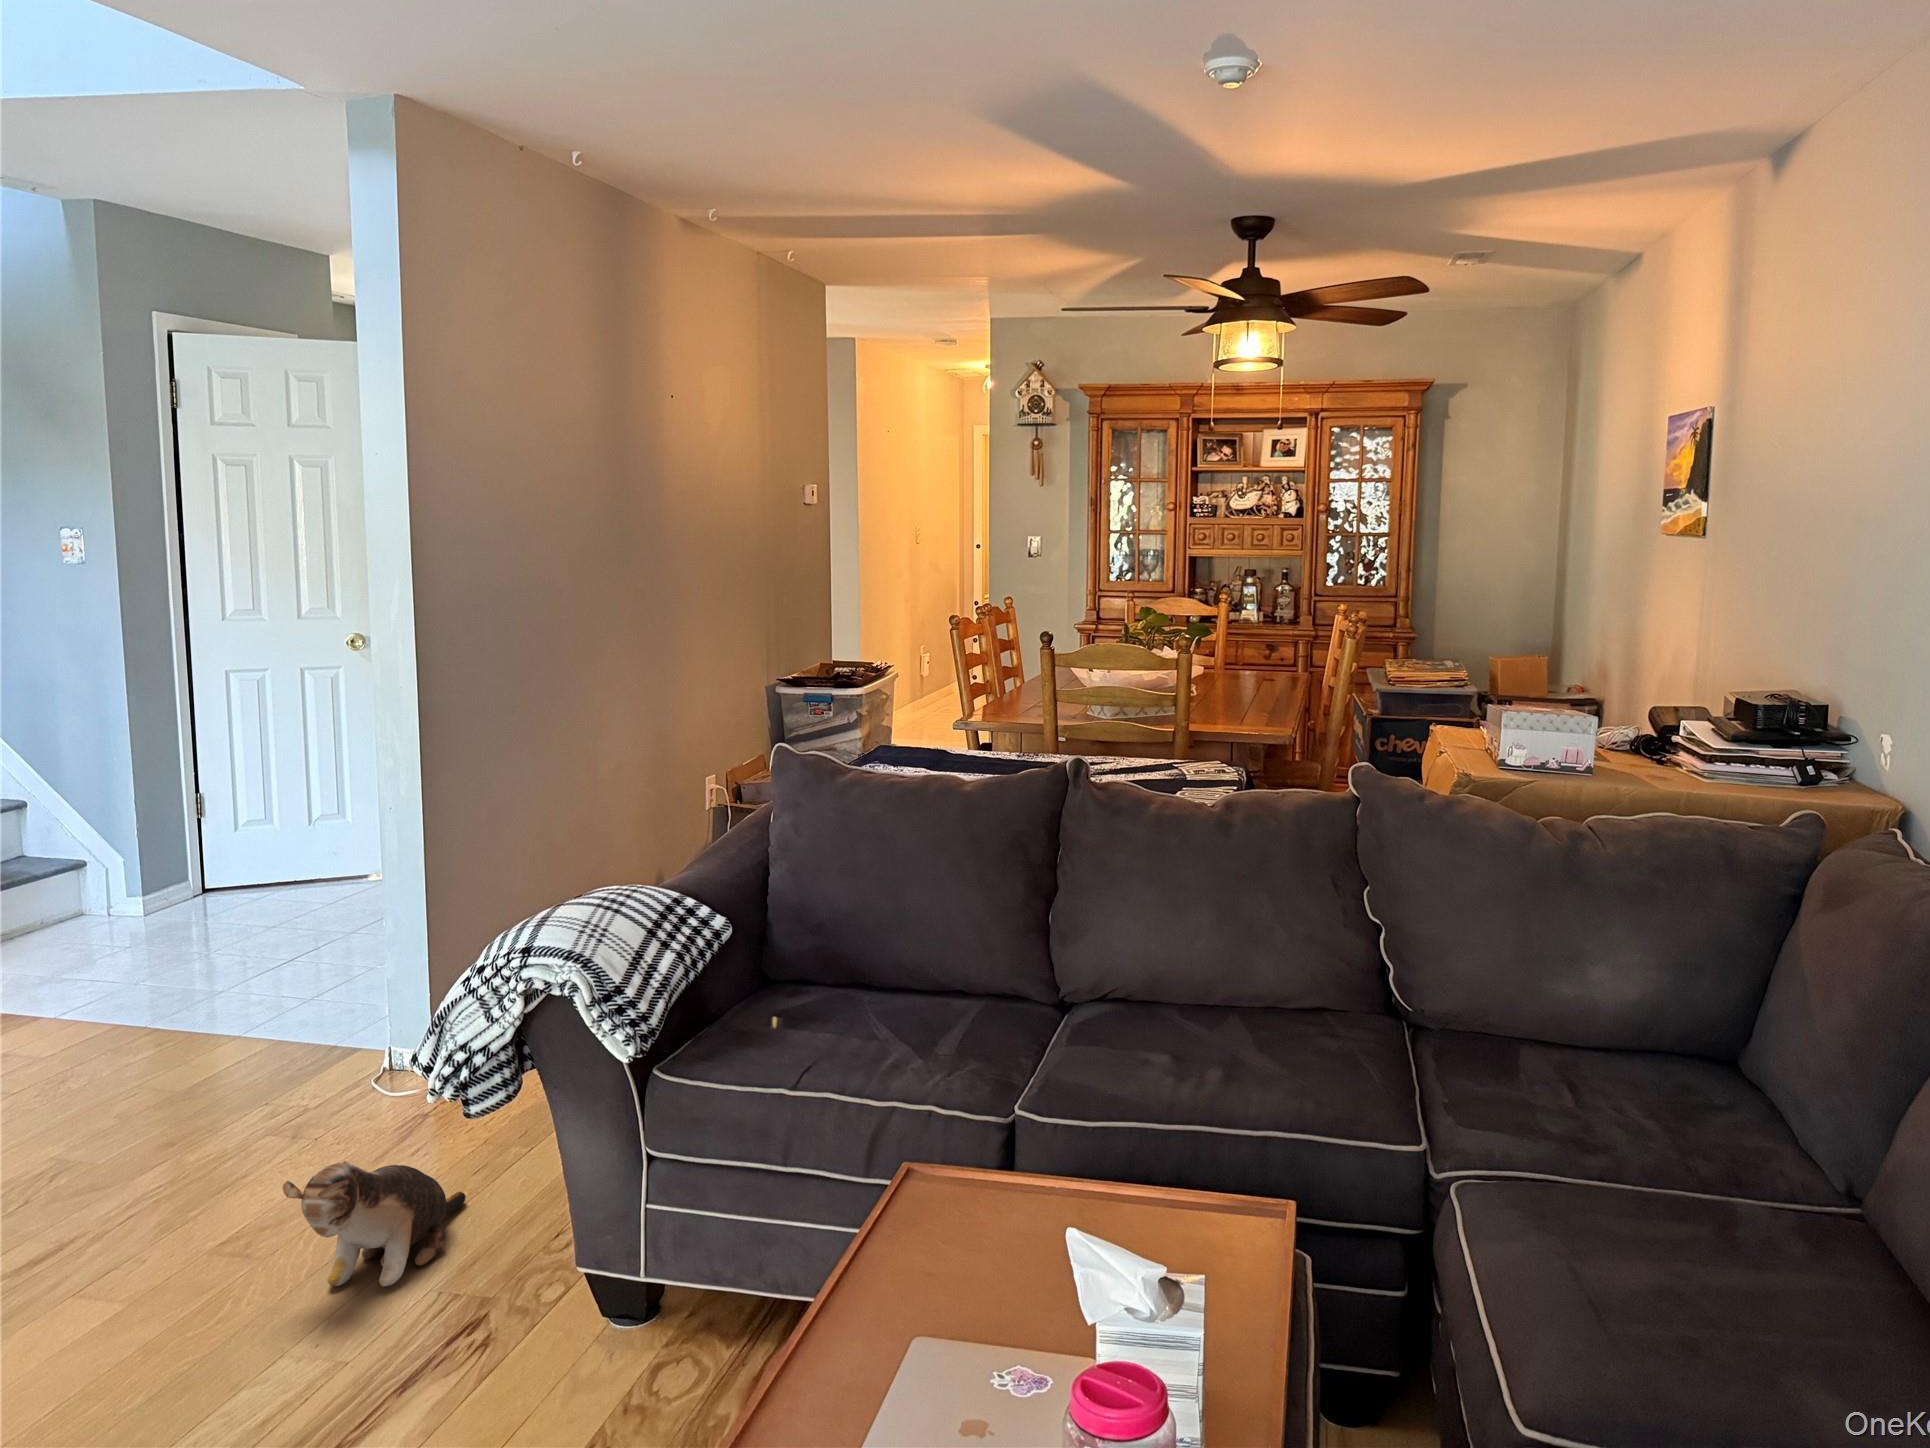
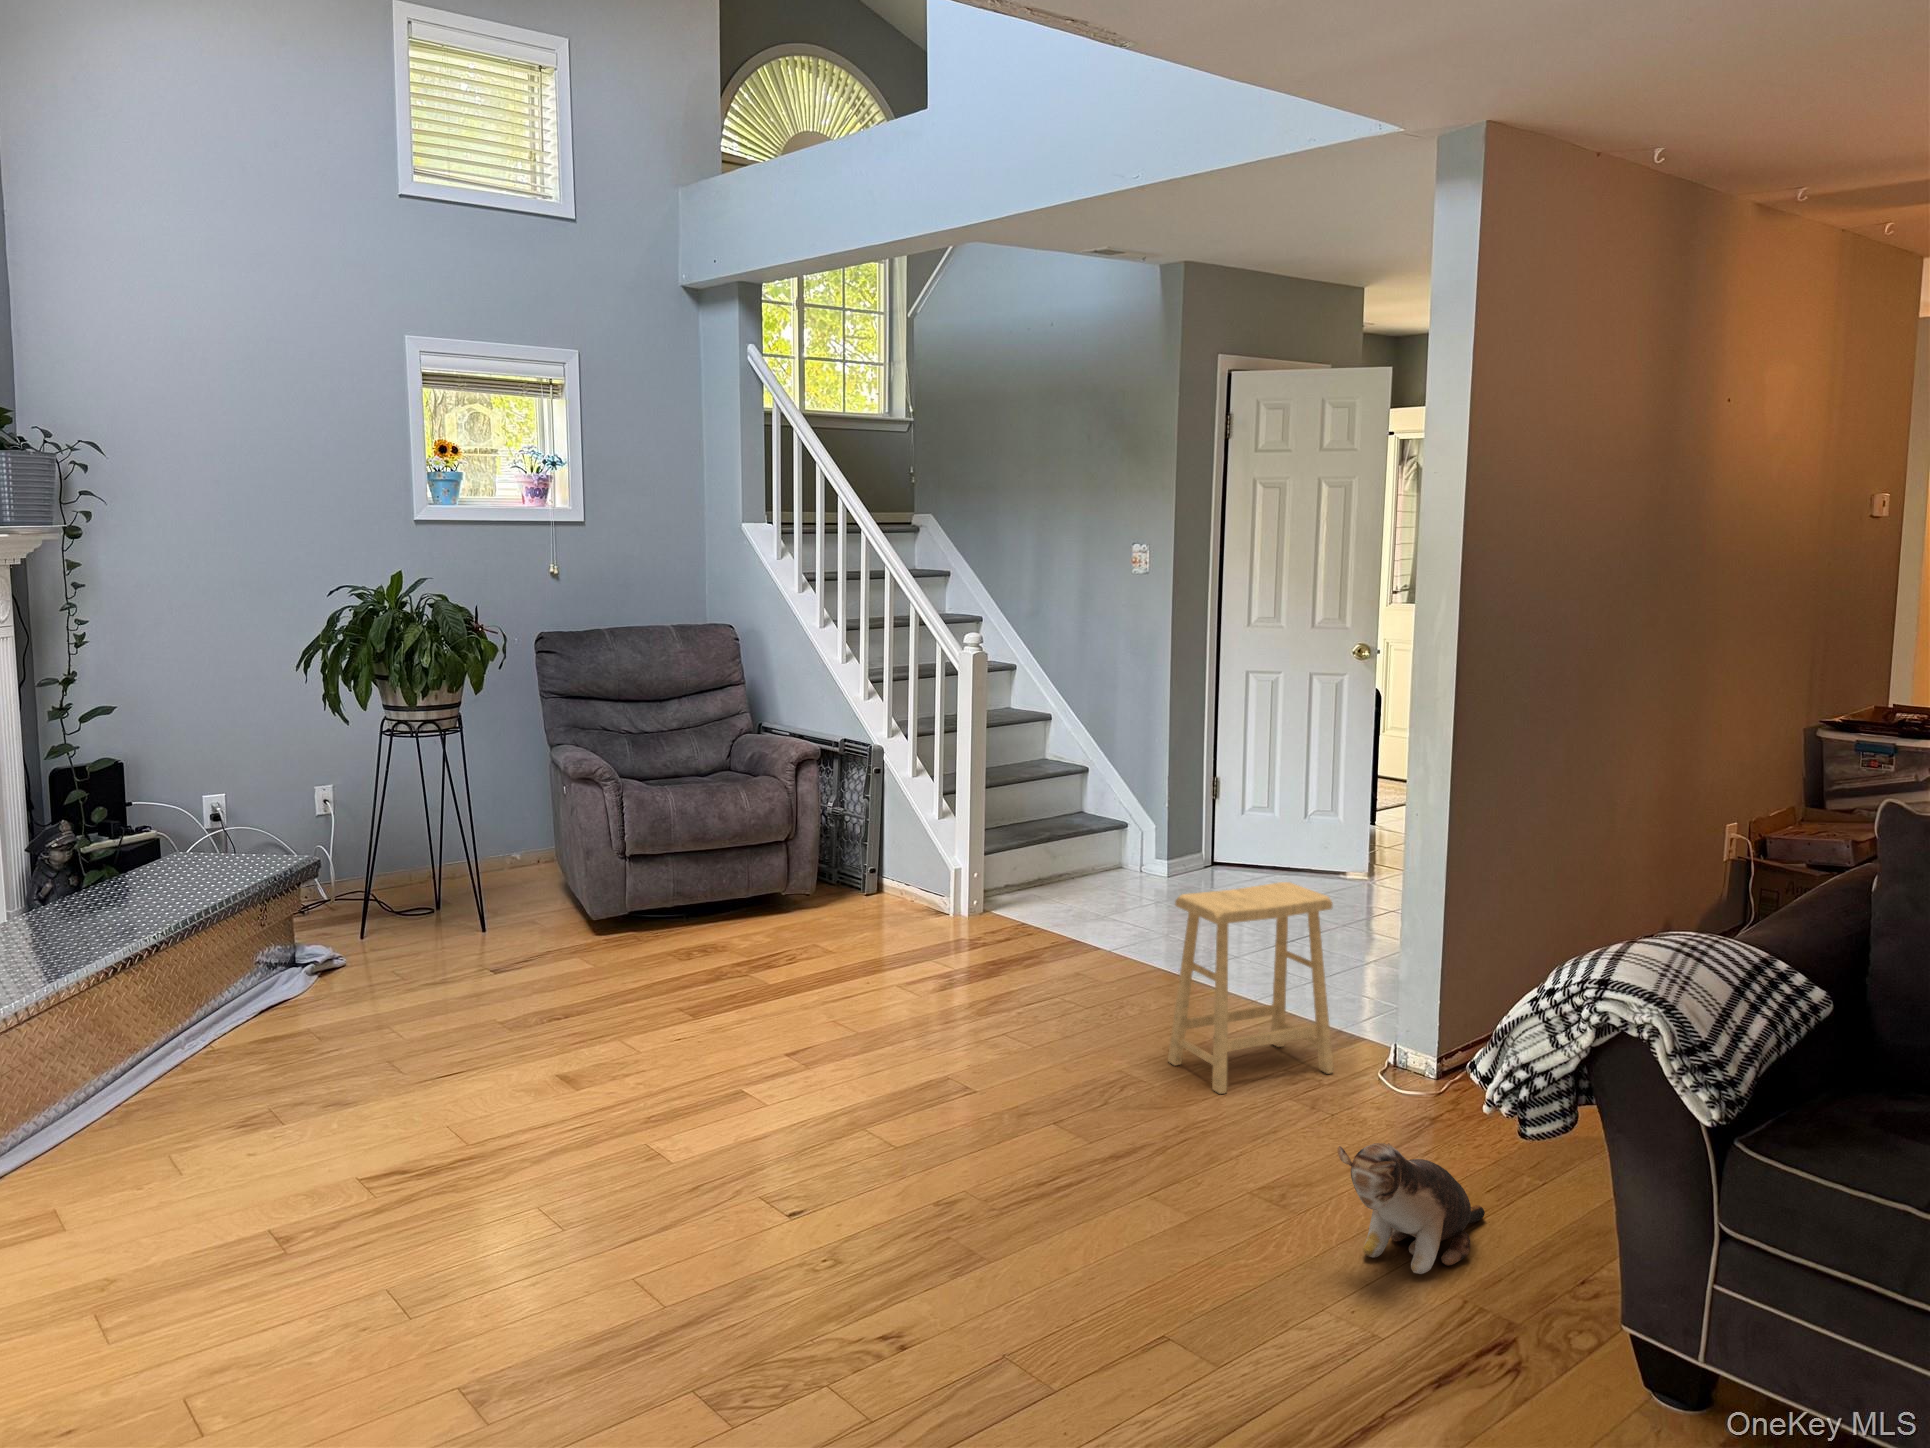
footstool: none [101,900,321,1155] -> present [1168,882,1333,1094]

